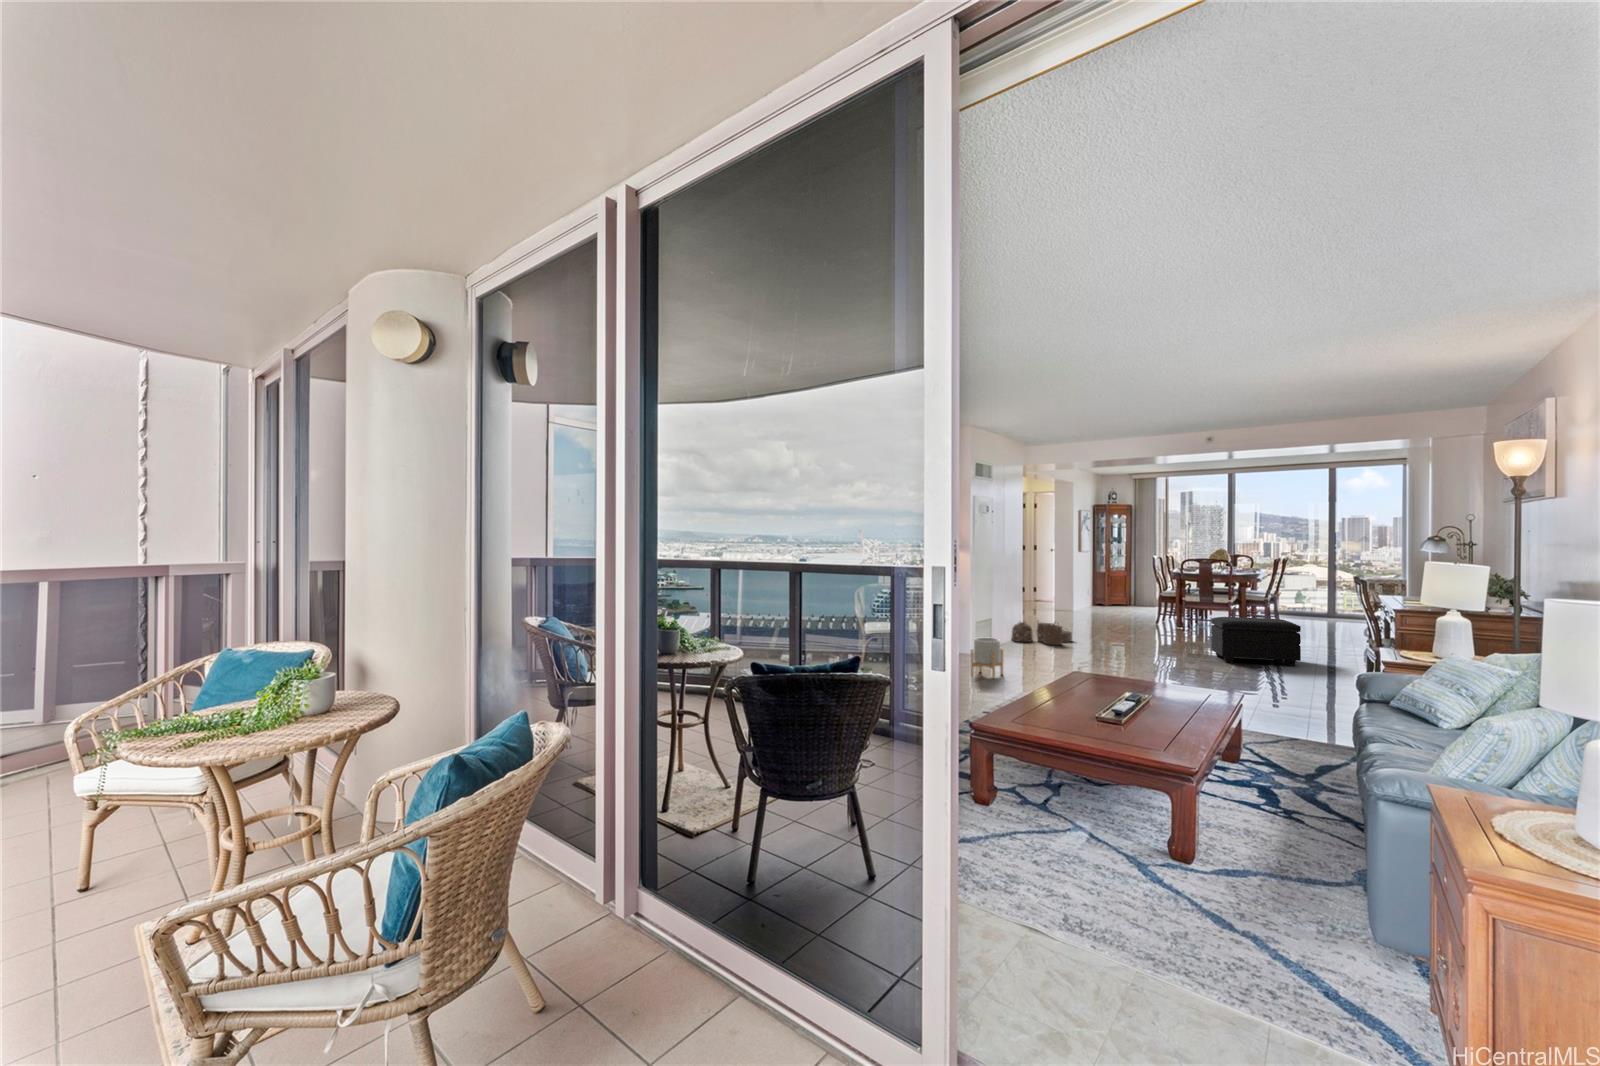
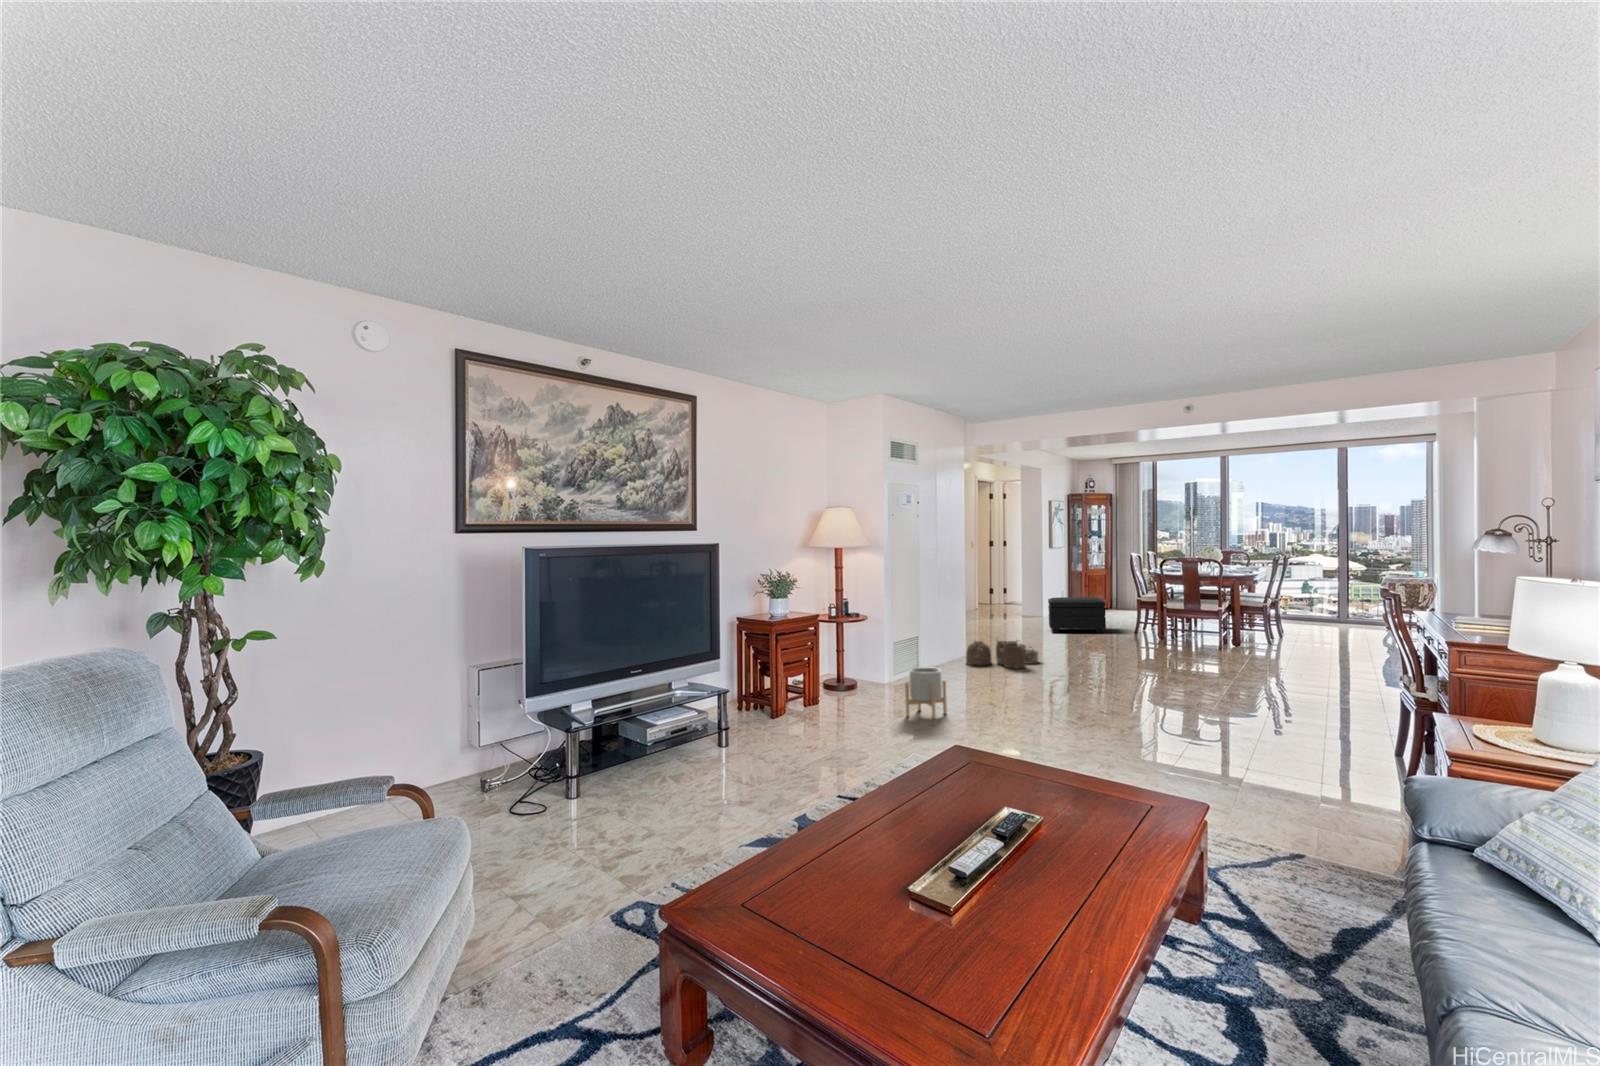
footstool: present [1211,617,1301,666] -> present [1048,597,1106,633]

